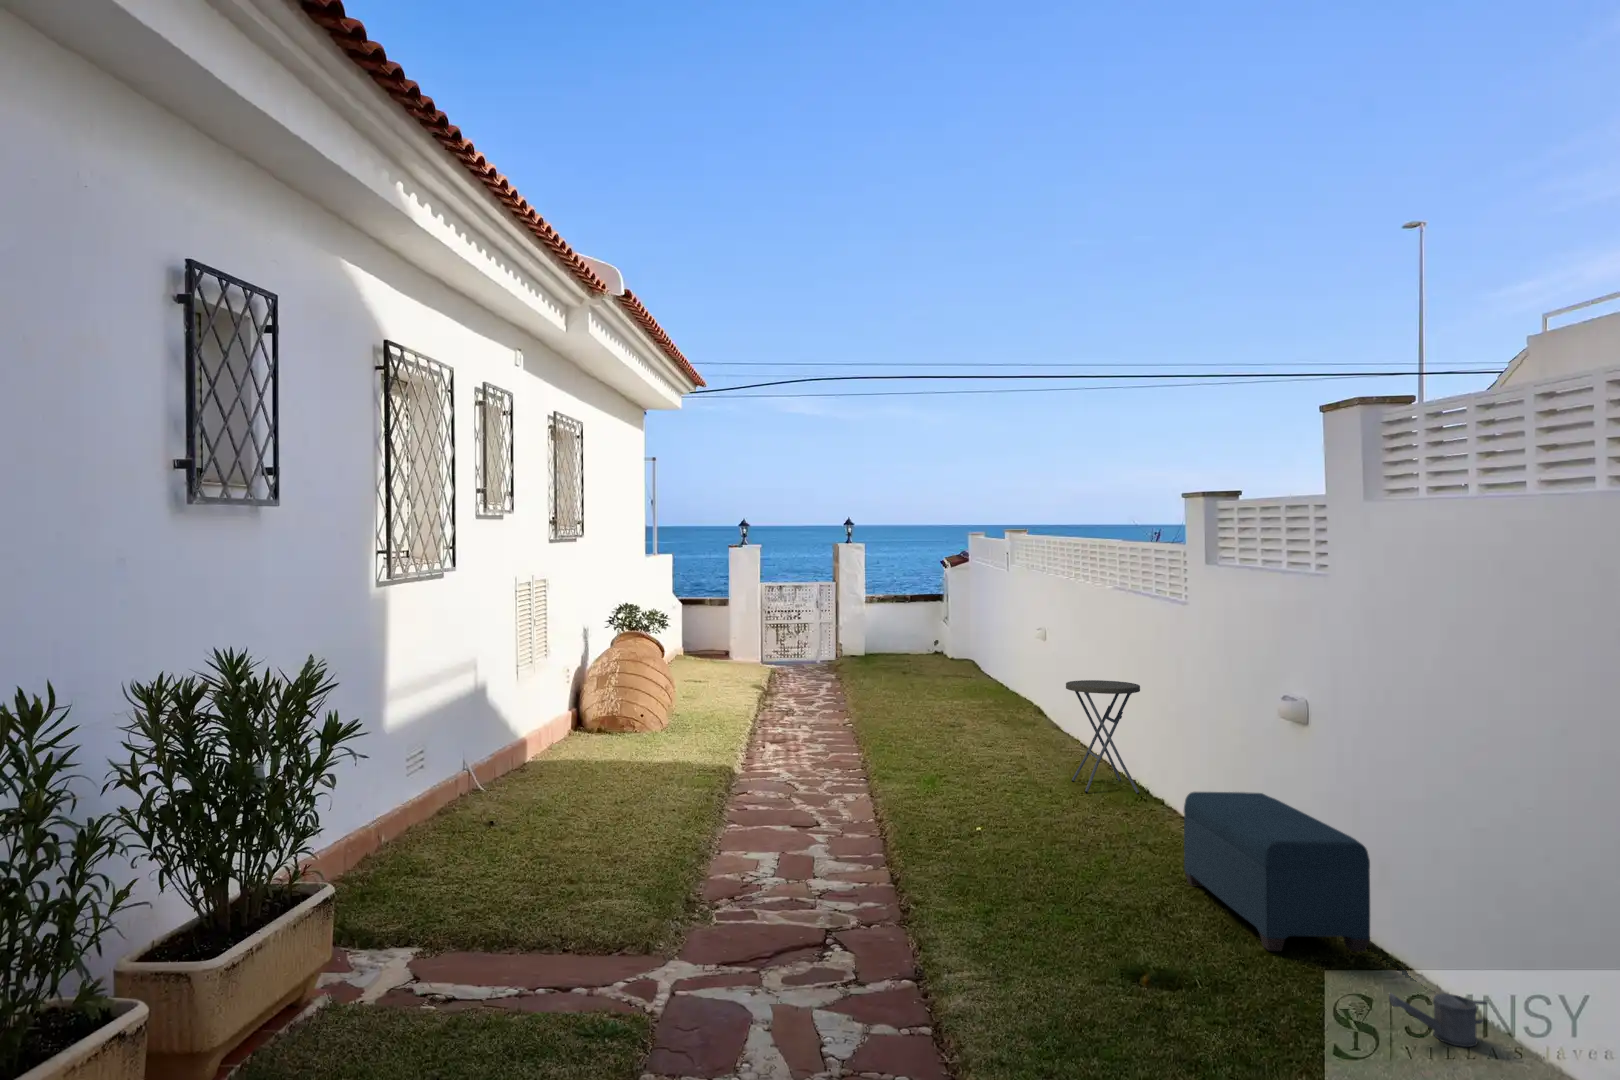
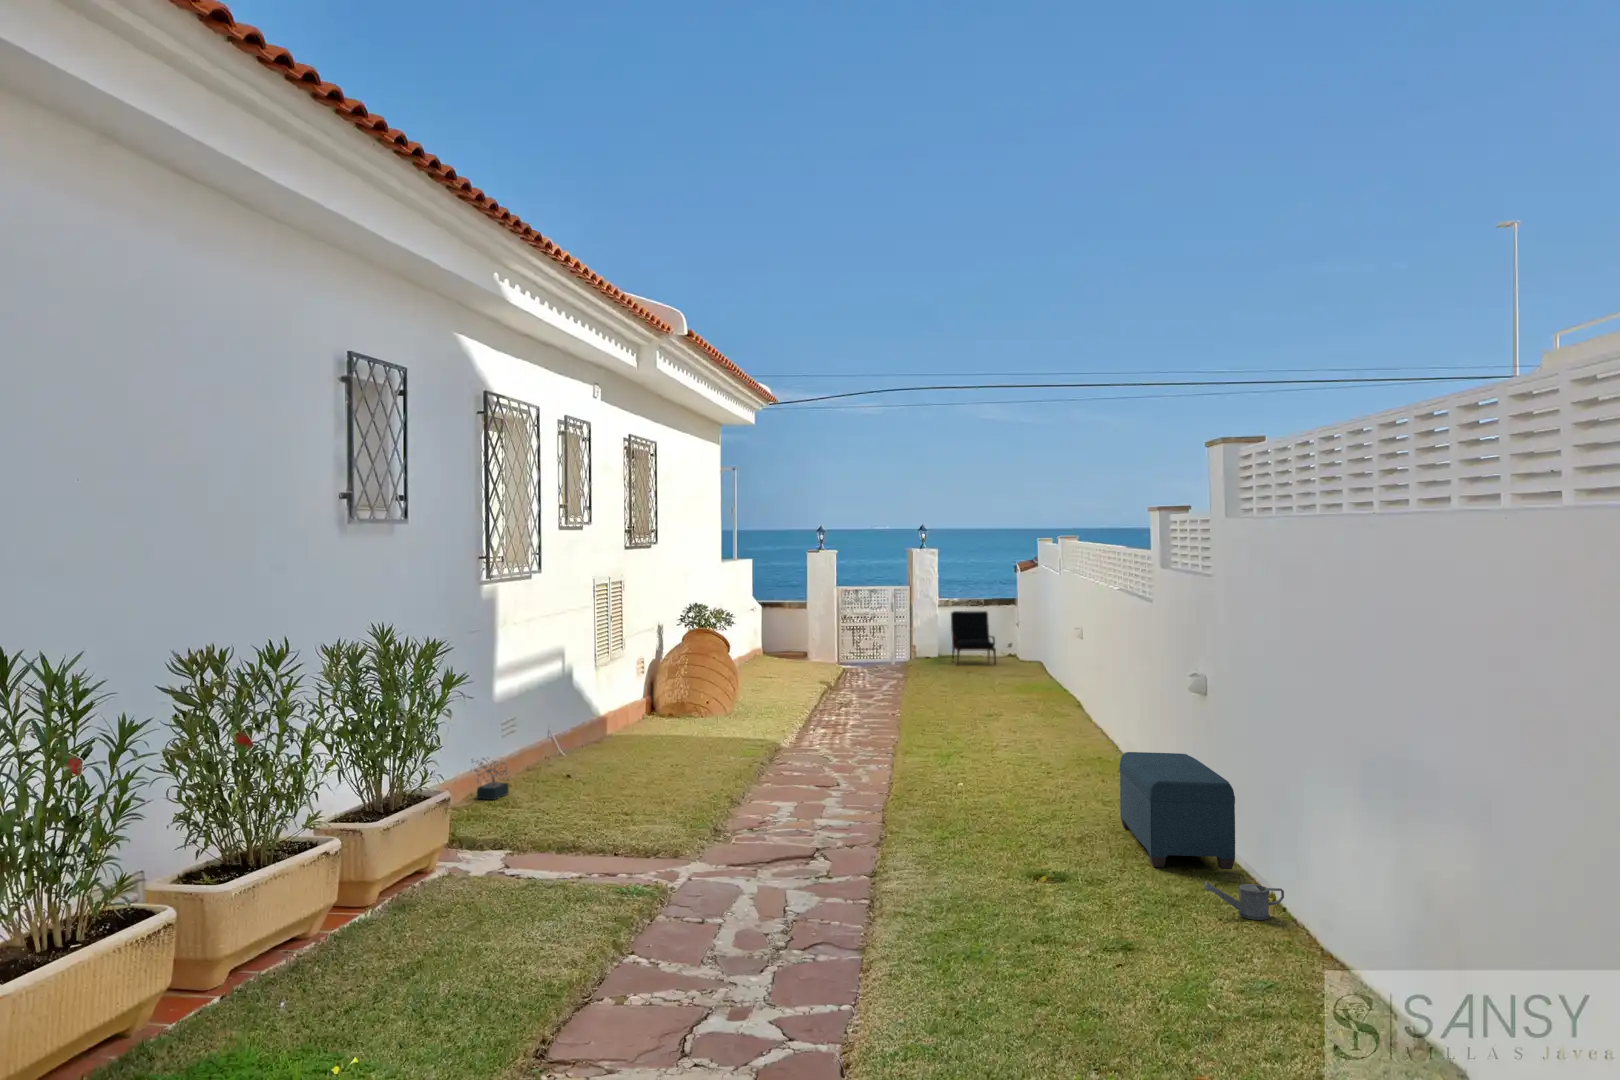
armchair: none [877,607,925,663] -> present [951,611,996,664]
side table: present [1066,680,1140,794] -> none [1066,670,1132,769]
decorative plant: none [362,807,416,862] -> present [470,758,509,800]

